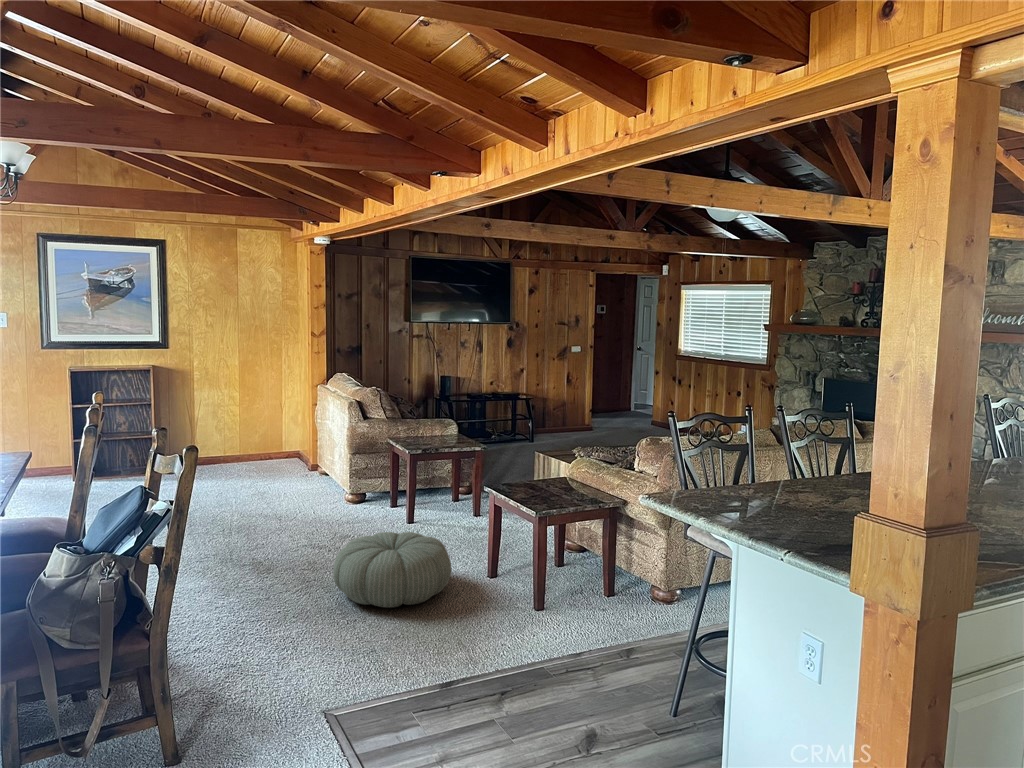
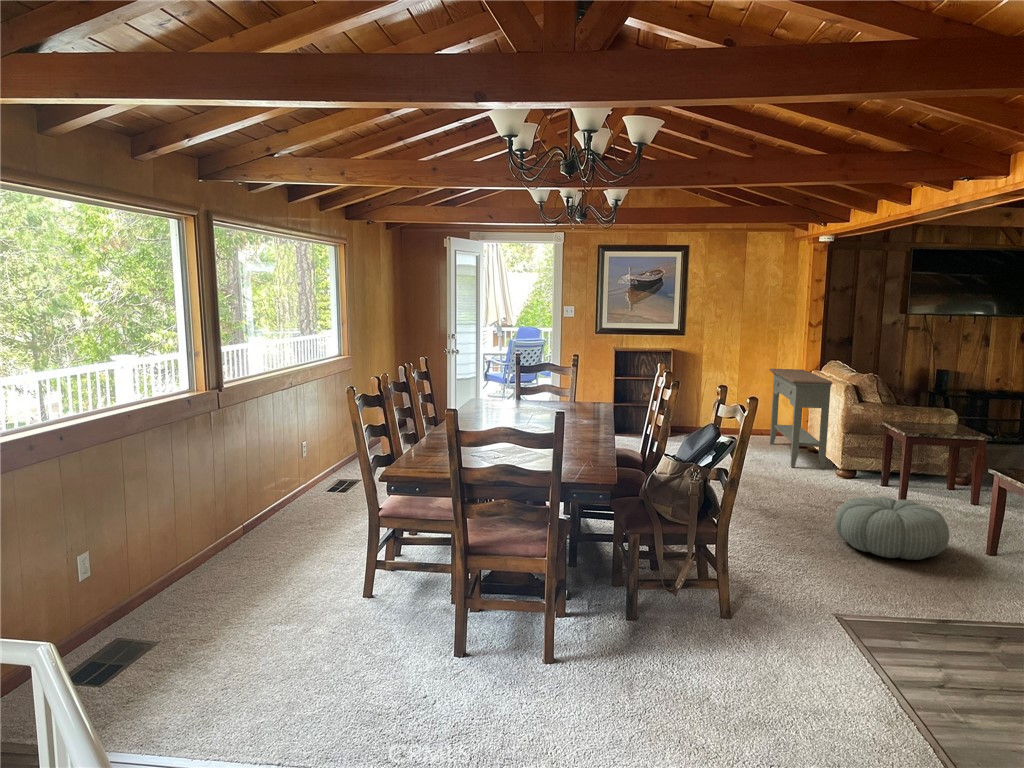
console table: none [271,384,335,499] -> present [770,369,833,469]

